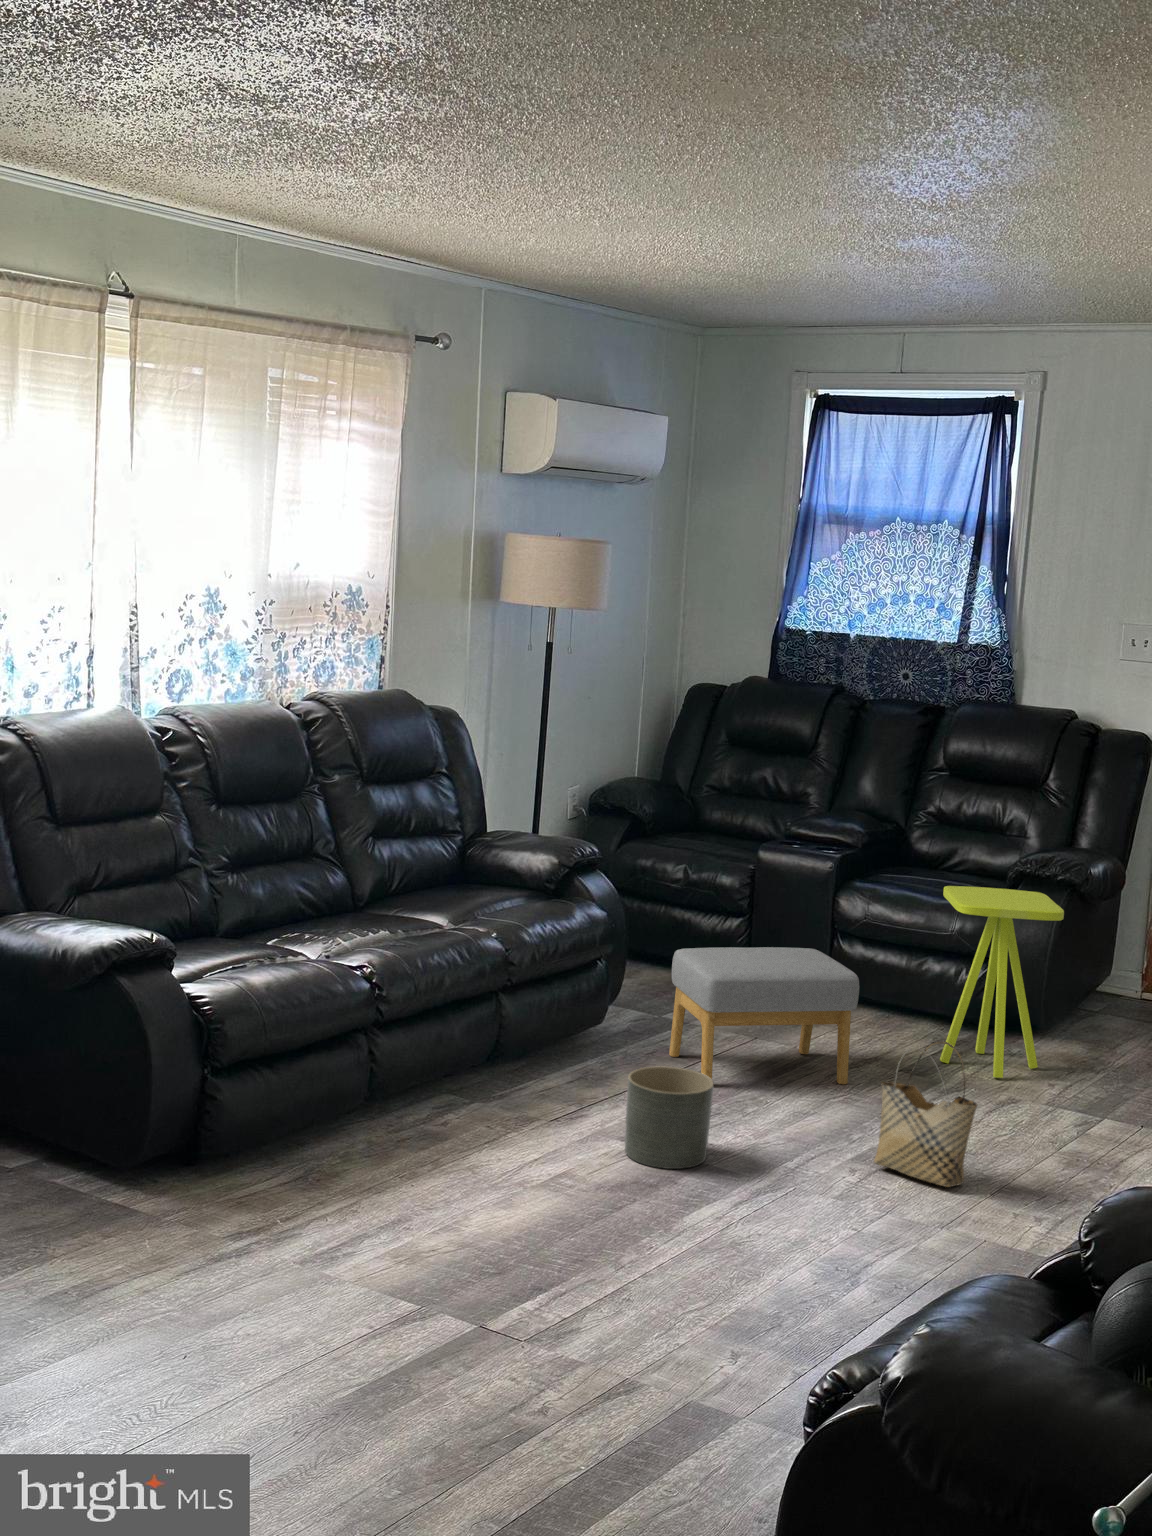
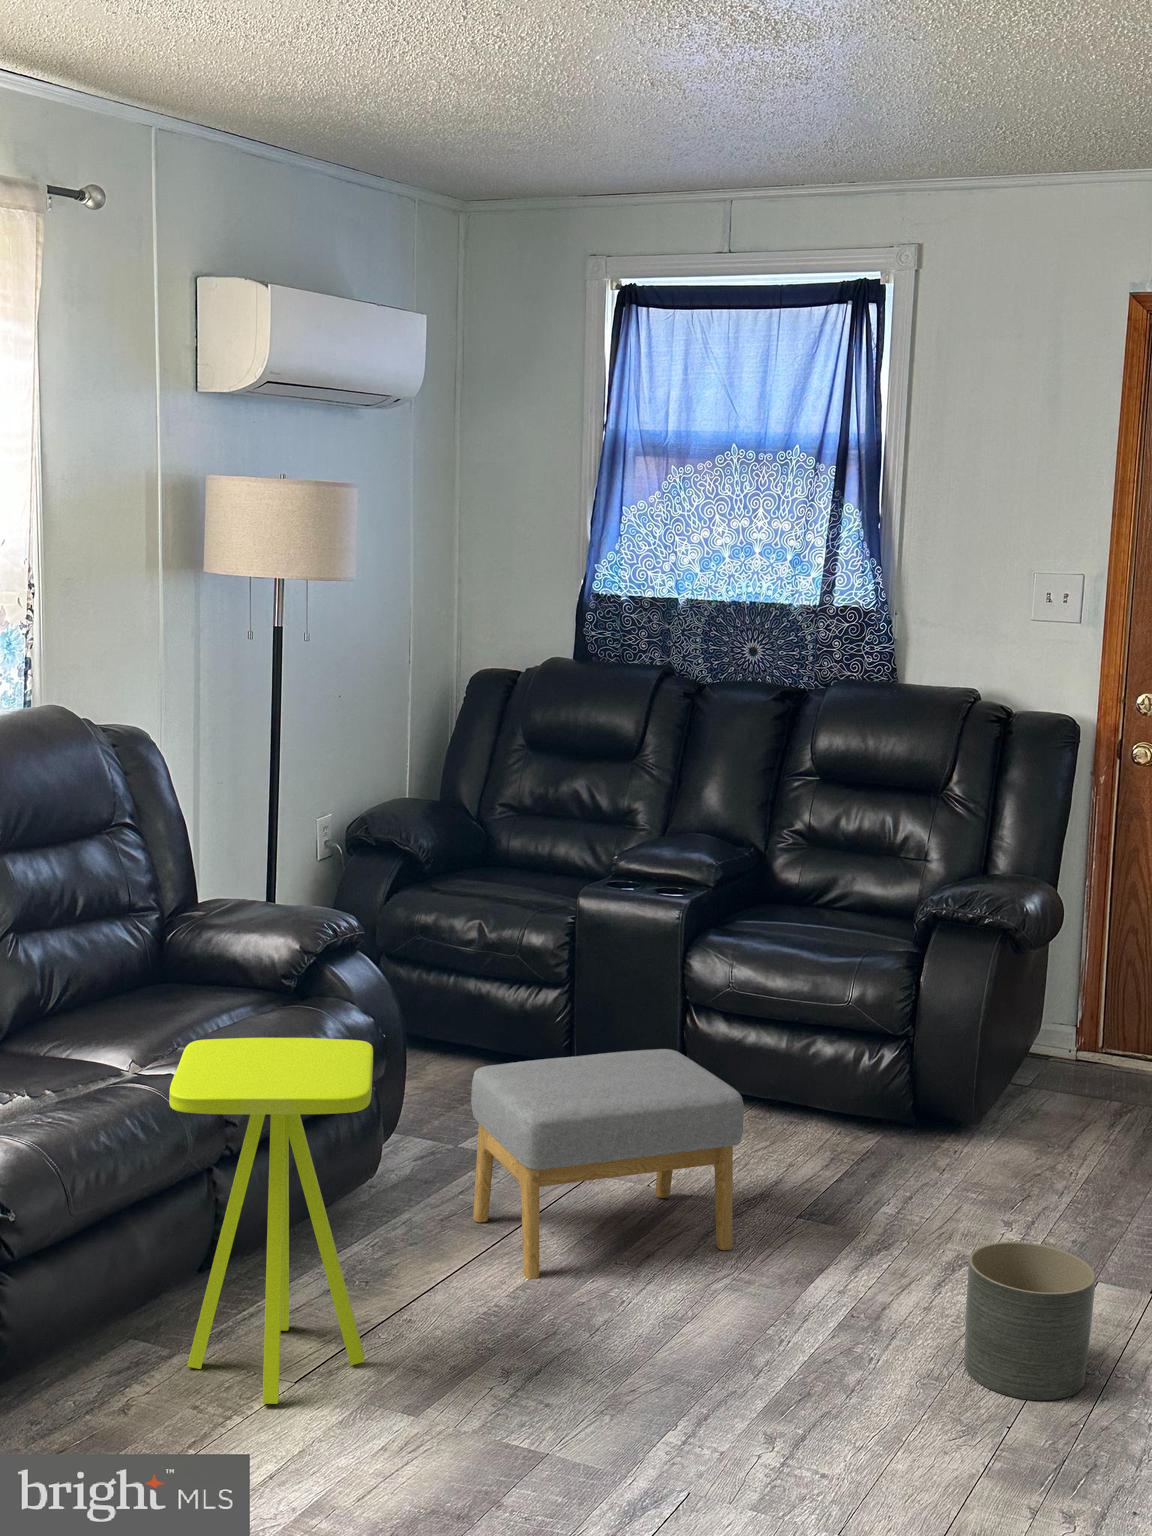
side table: present [940,886,1064,1078] -> present [169,1038,373,1404]
woven basket: present [874,1041,977,1187] -> none [801,1223,959,1457]
planter: present [625,1066,714,1169] -> present [964,1242,1096,1400]

